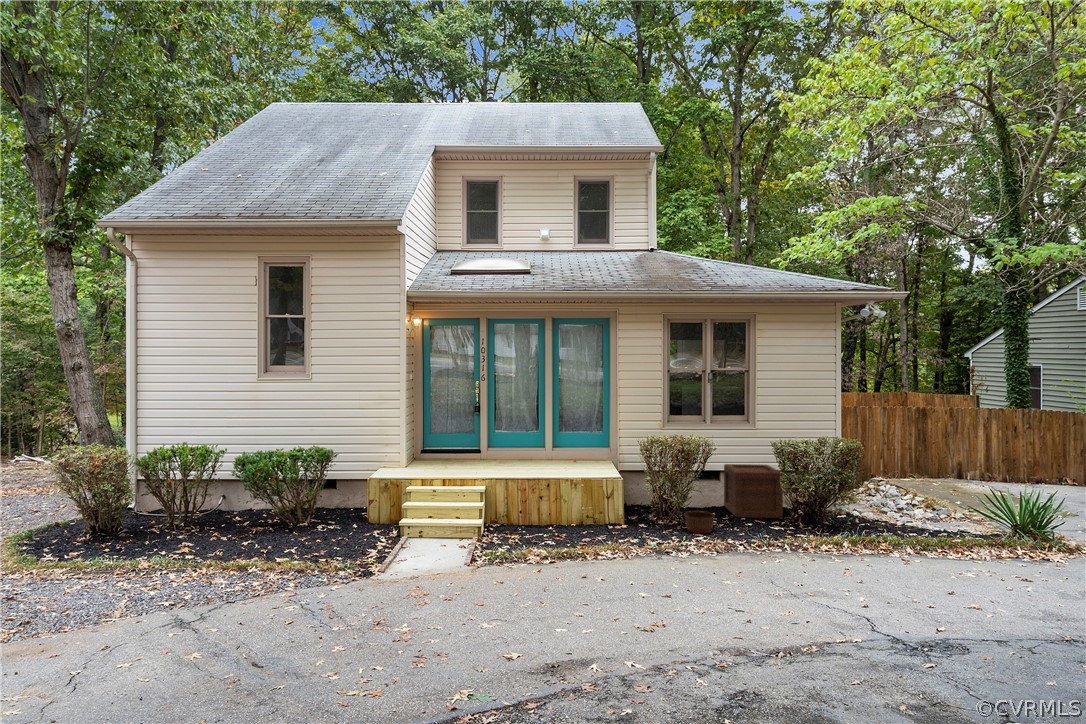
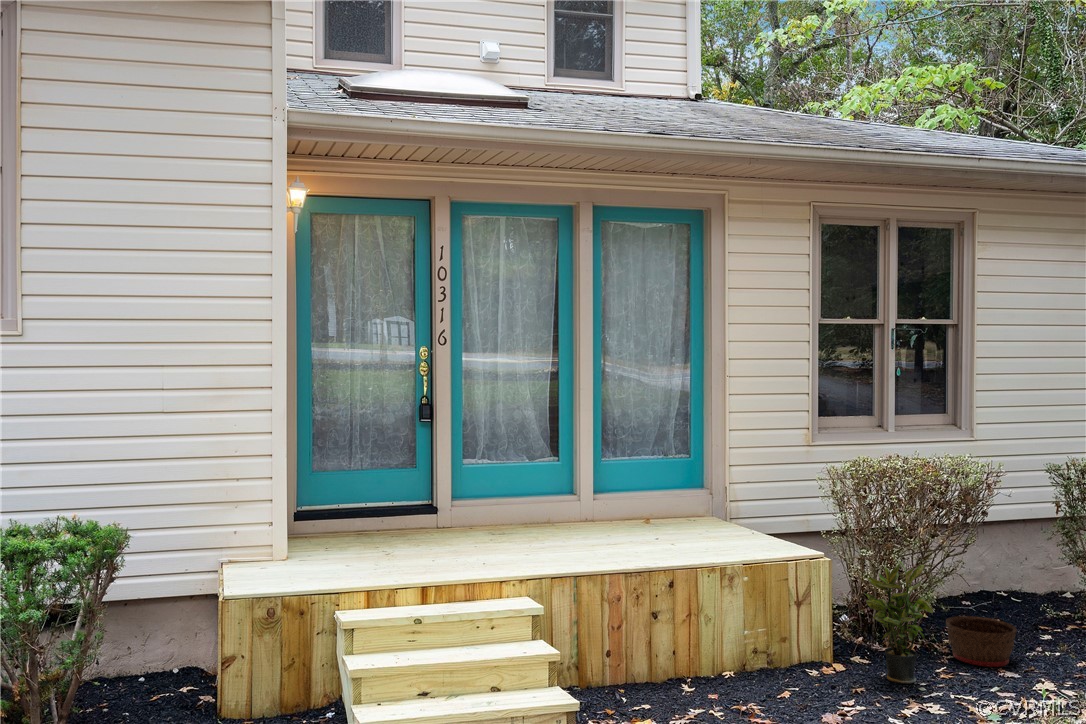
wooden crate: present [724,464,783,518] -> none [921,511,1060,621]
potted plant: none [630,481,659,535] -> present [865,560,933,684]

